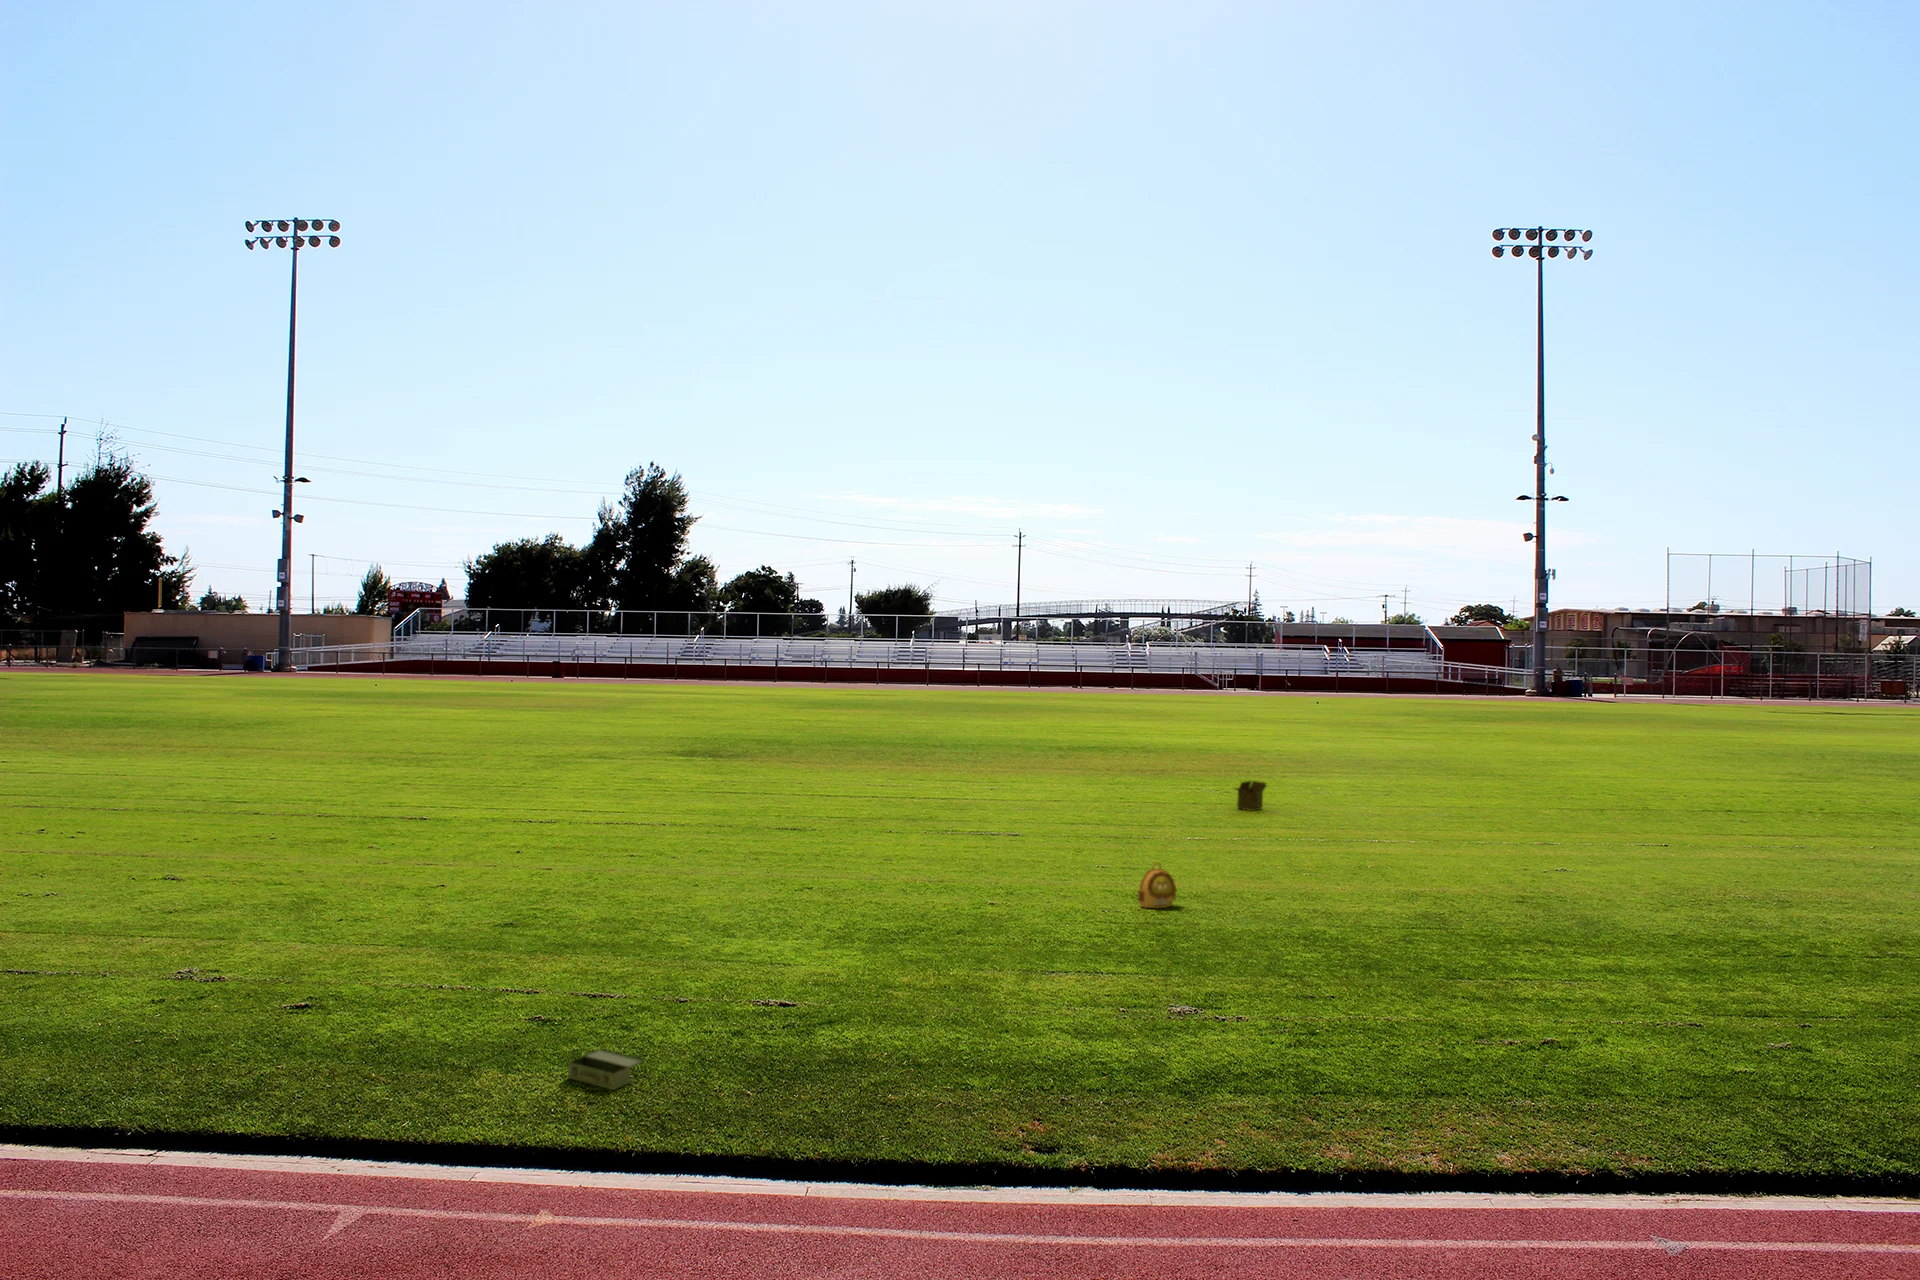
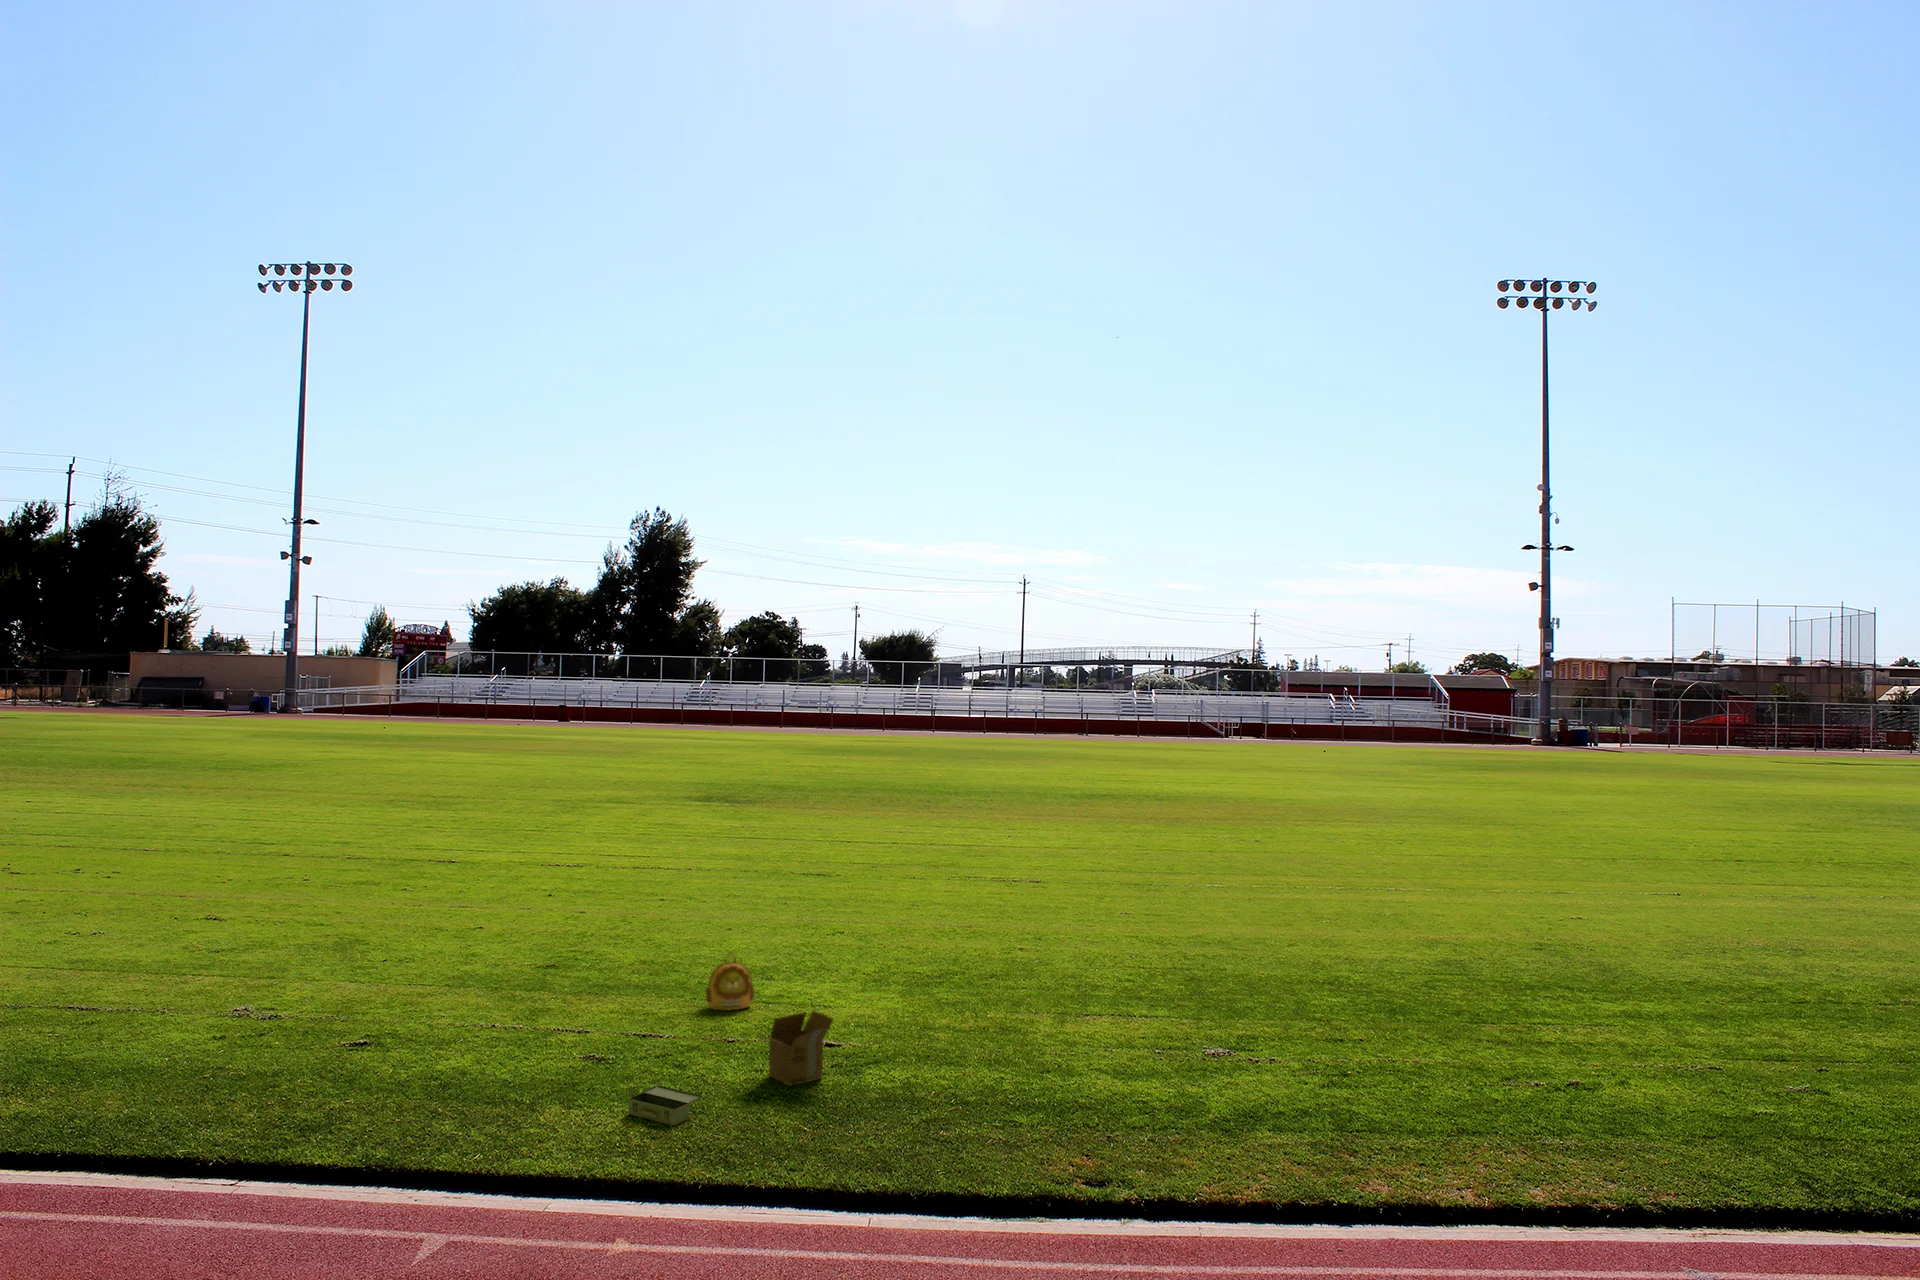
cardboard box: present [1235,781,1267,811] -> present [759,1011,833,1086]
backpack: present [1138,864,1176,908] -> present [706,955,754,1010]

